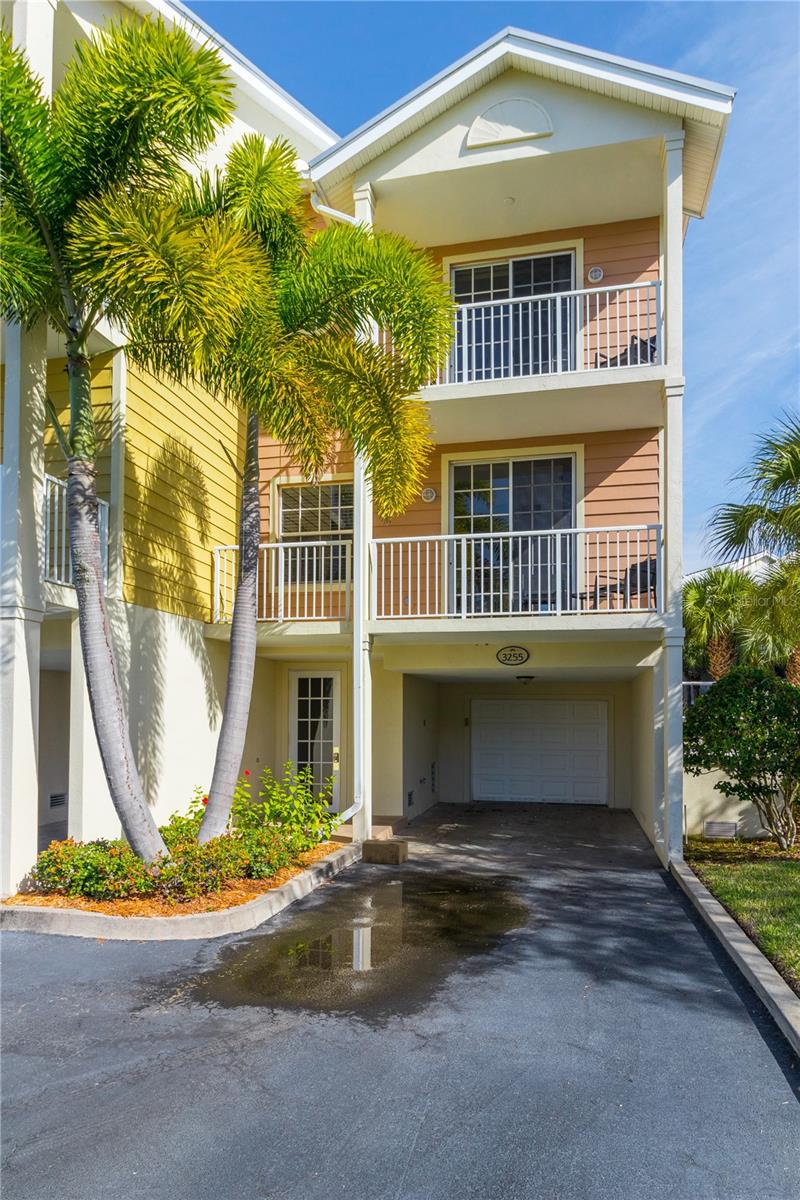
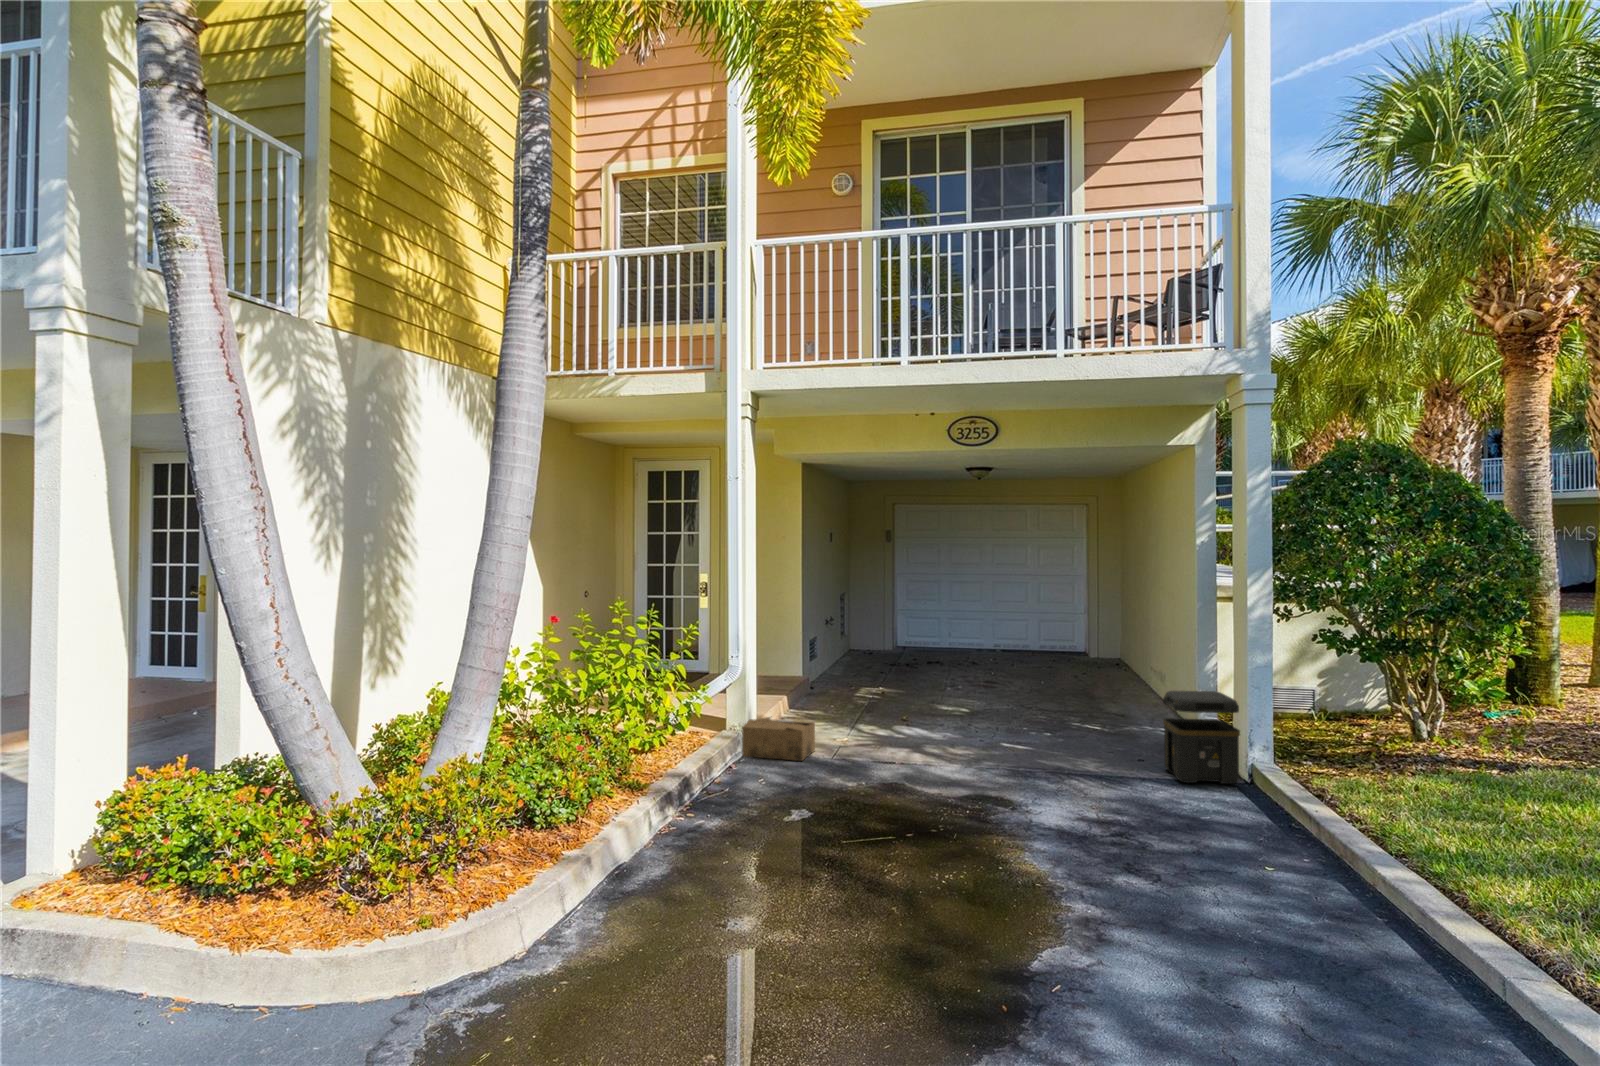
toolbox: none [620,819,662,875] -> present [1163,691,1240,784]

